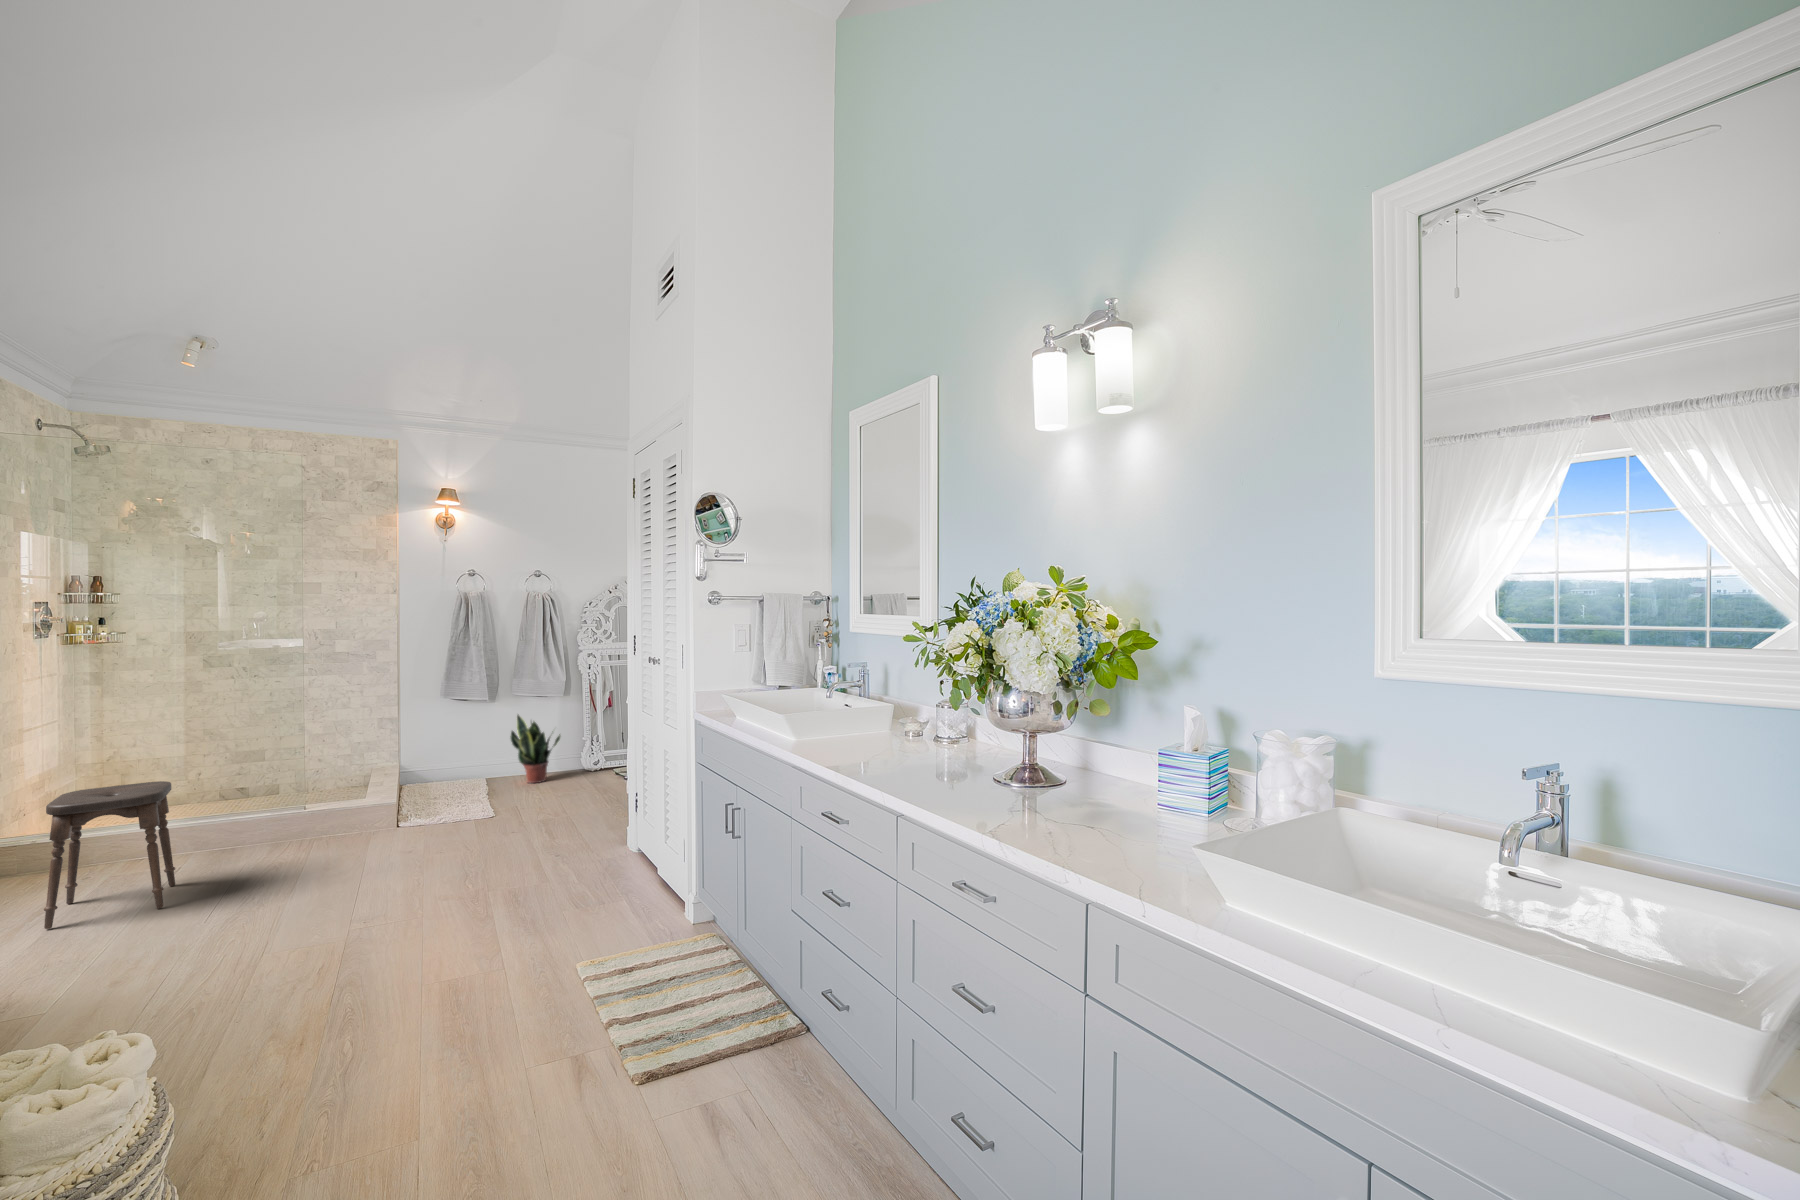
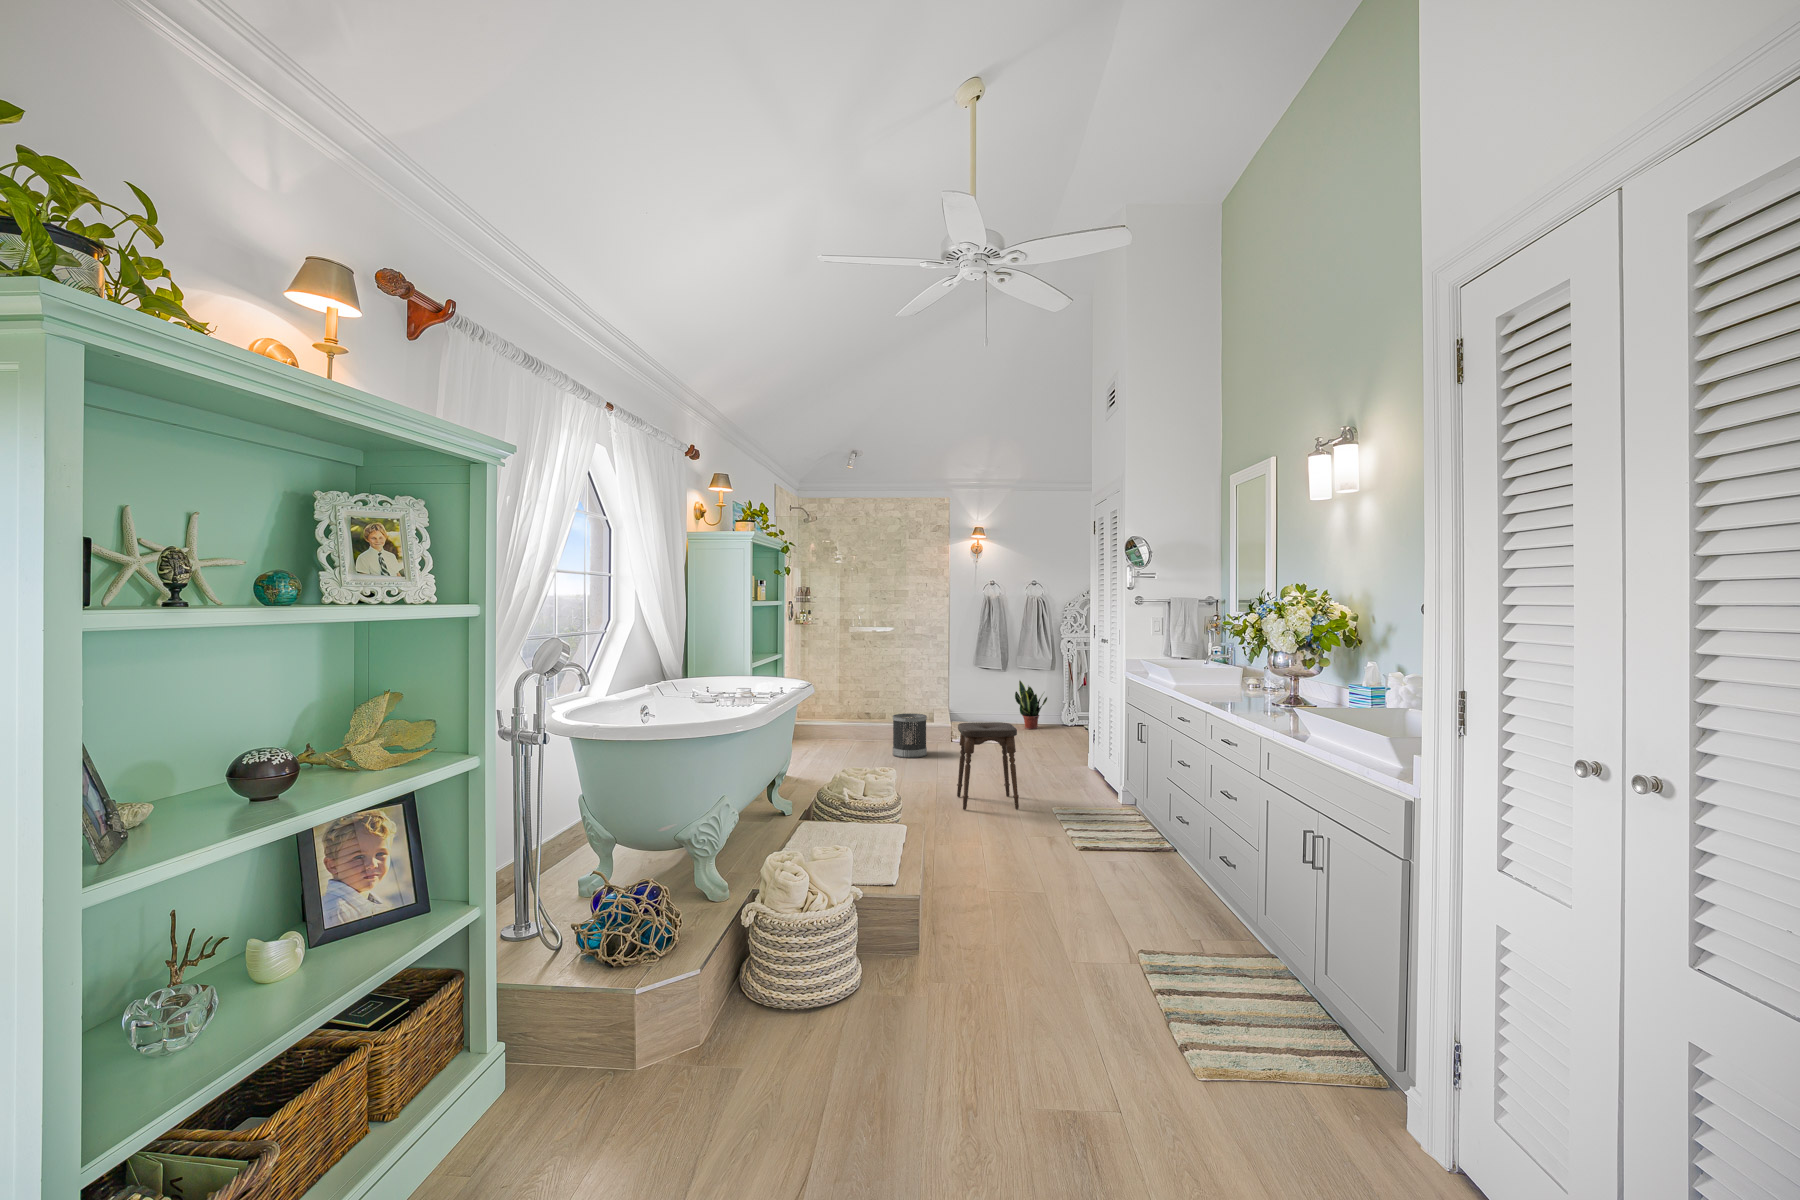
stool: present [44,781,175,929] -> present [957,722,1019,810]
wastebasket: none [261,799,338,886] -> present [893,713,927,758]

